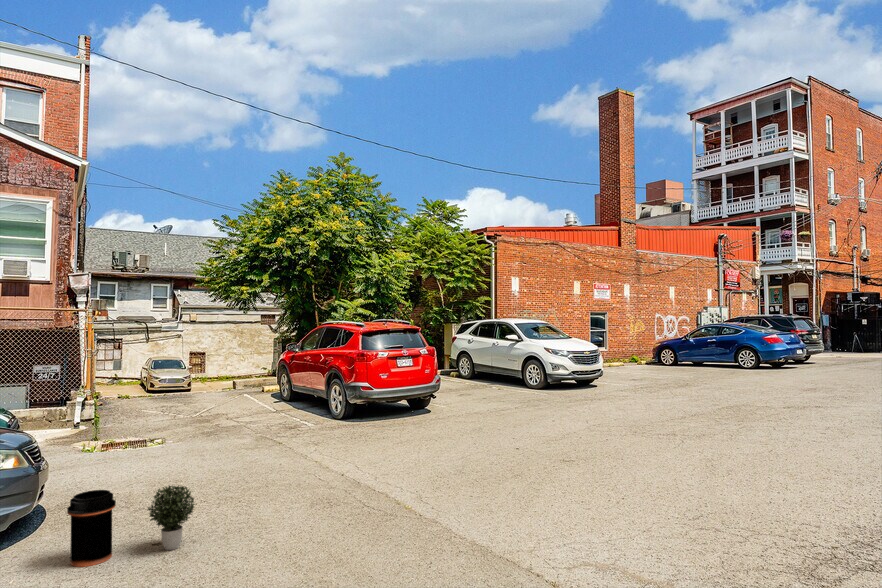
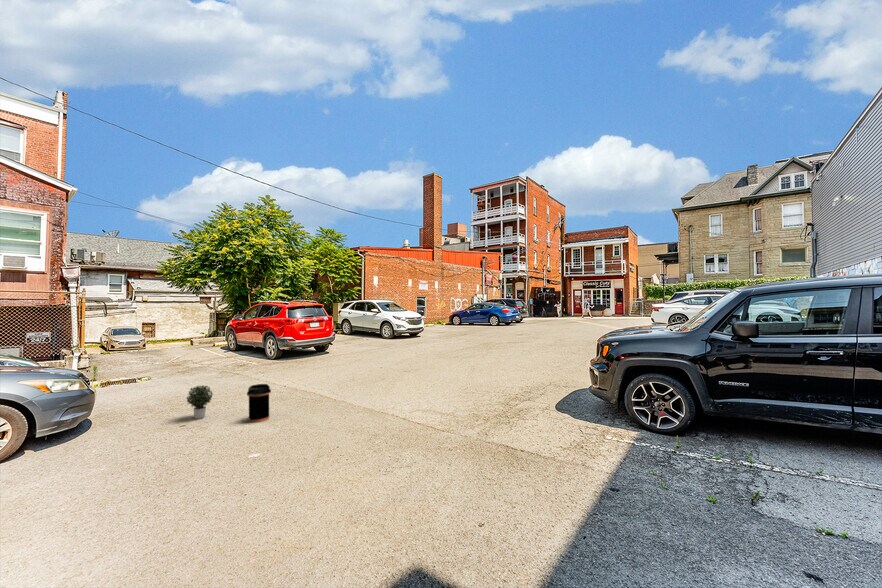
trash can: present [67,490,116,567] -> present [247,384,271,422]

